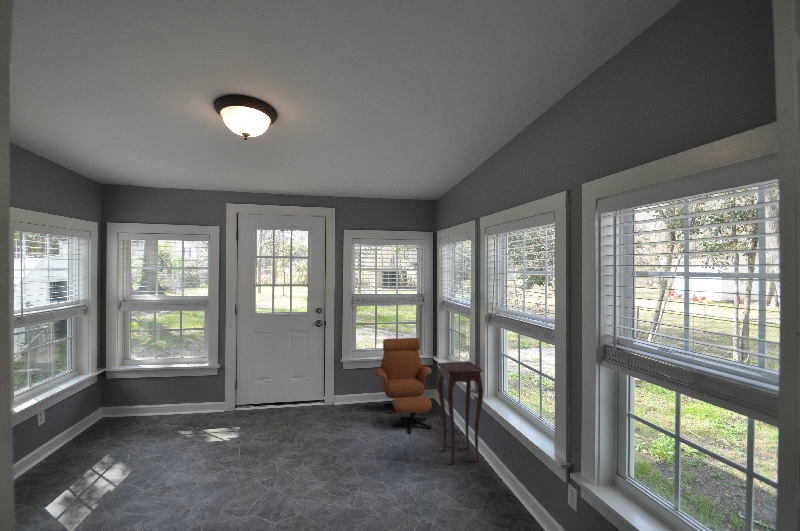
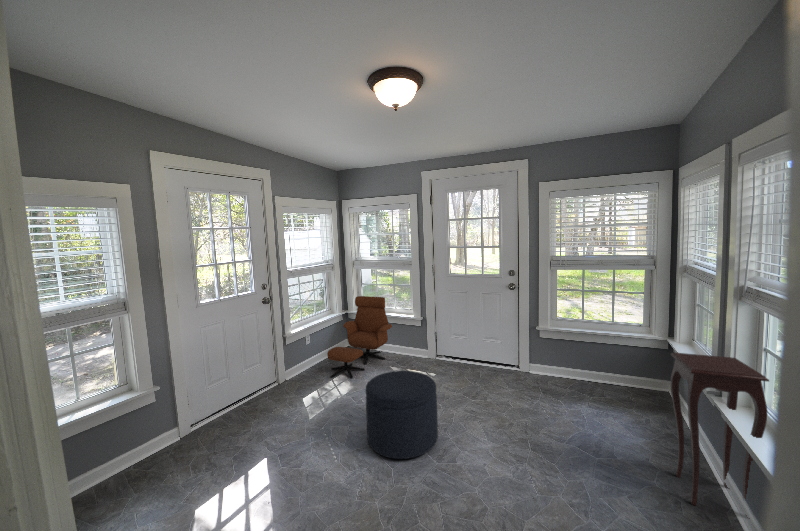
lounge chair: present [374,338,432,433] -> present [327,296,392,378]
ottoman: none [180,419,263,513] -> present [366,371,438,459]

